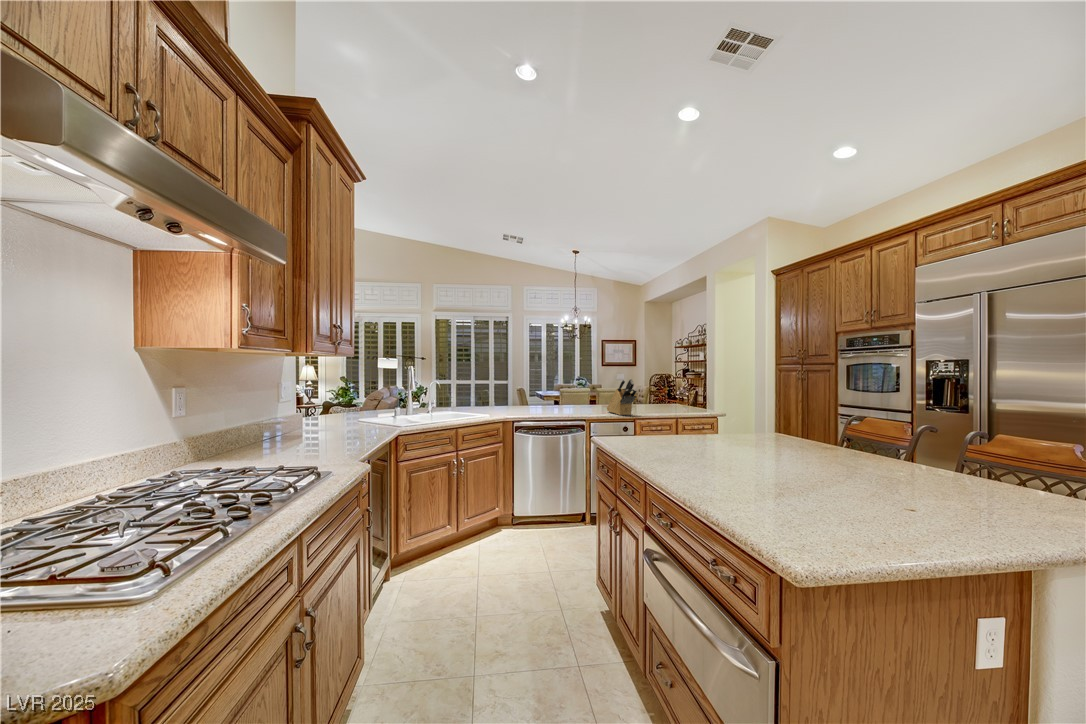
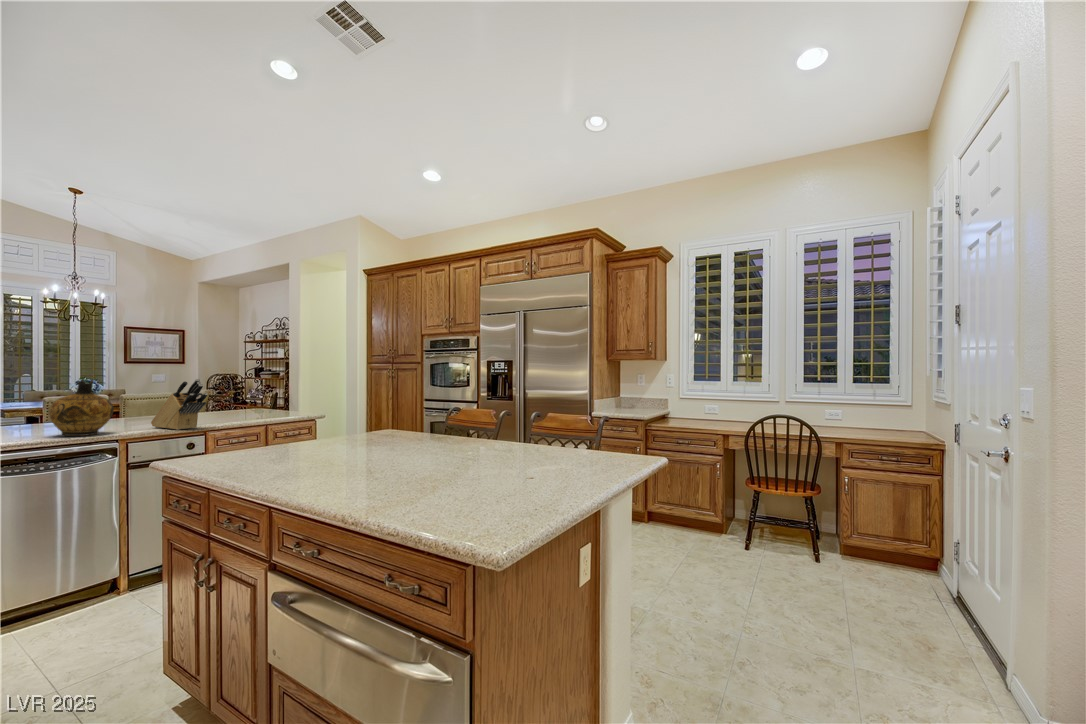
ceramic jug: none [559,378,587,414] -> present [49,380,114,436]

